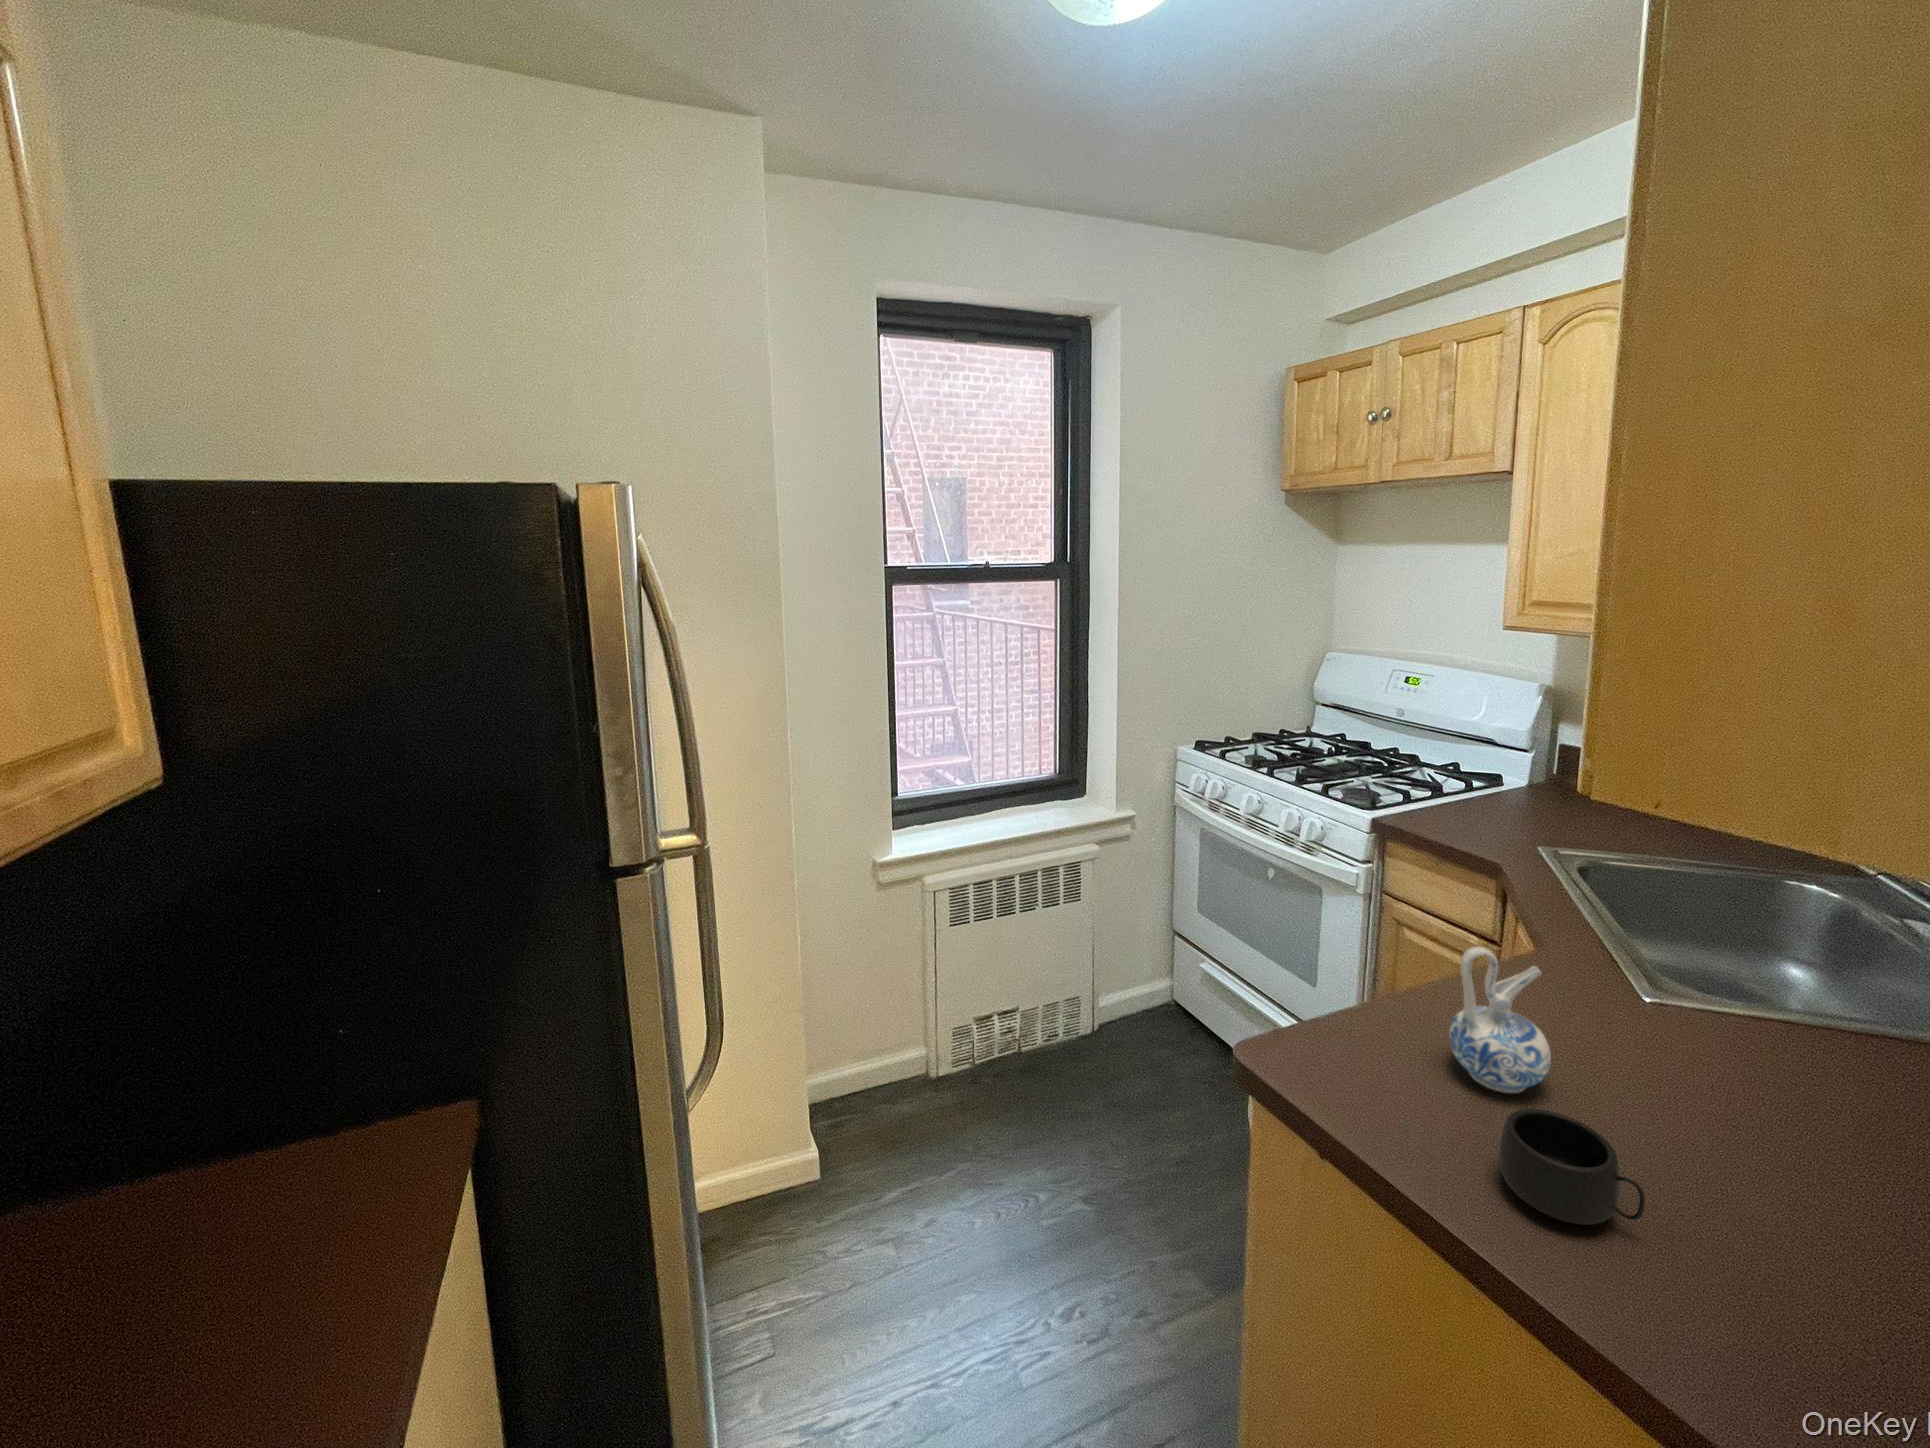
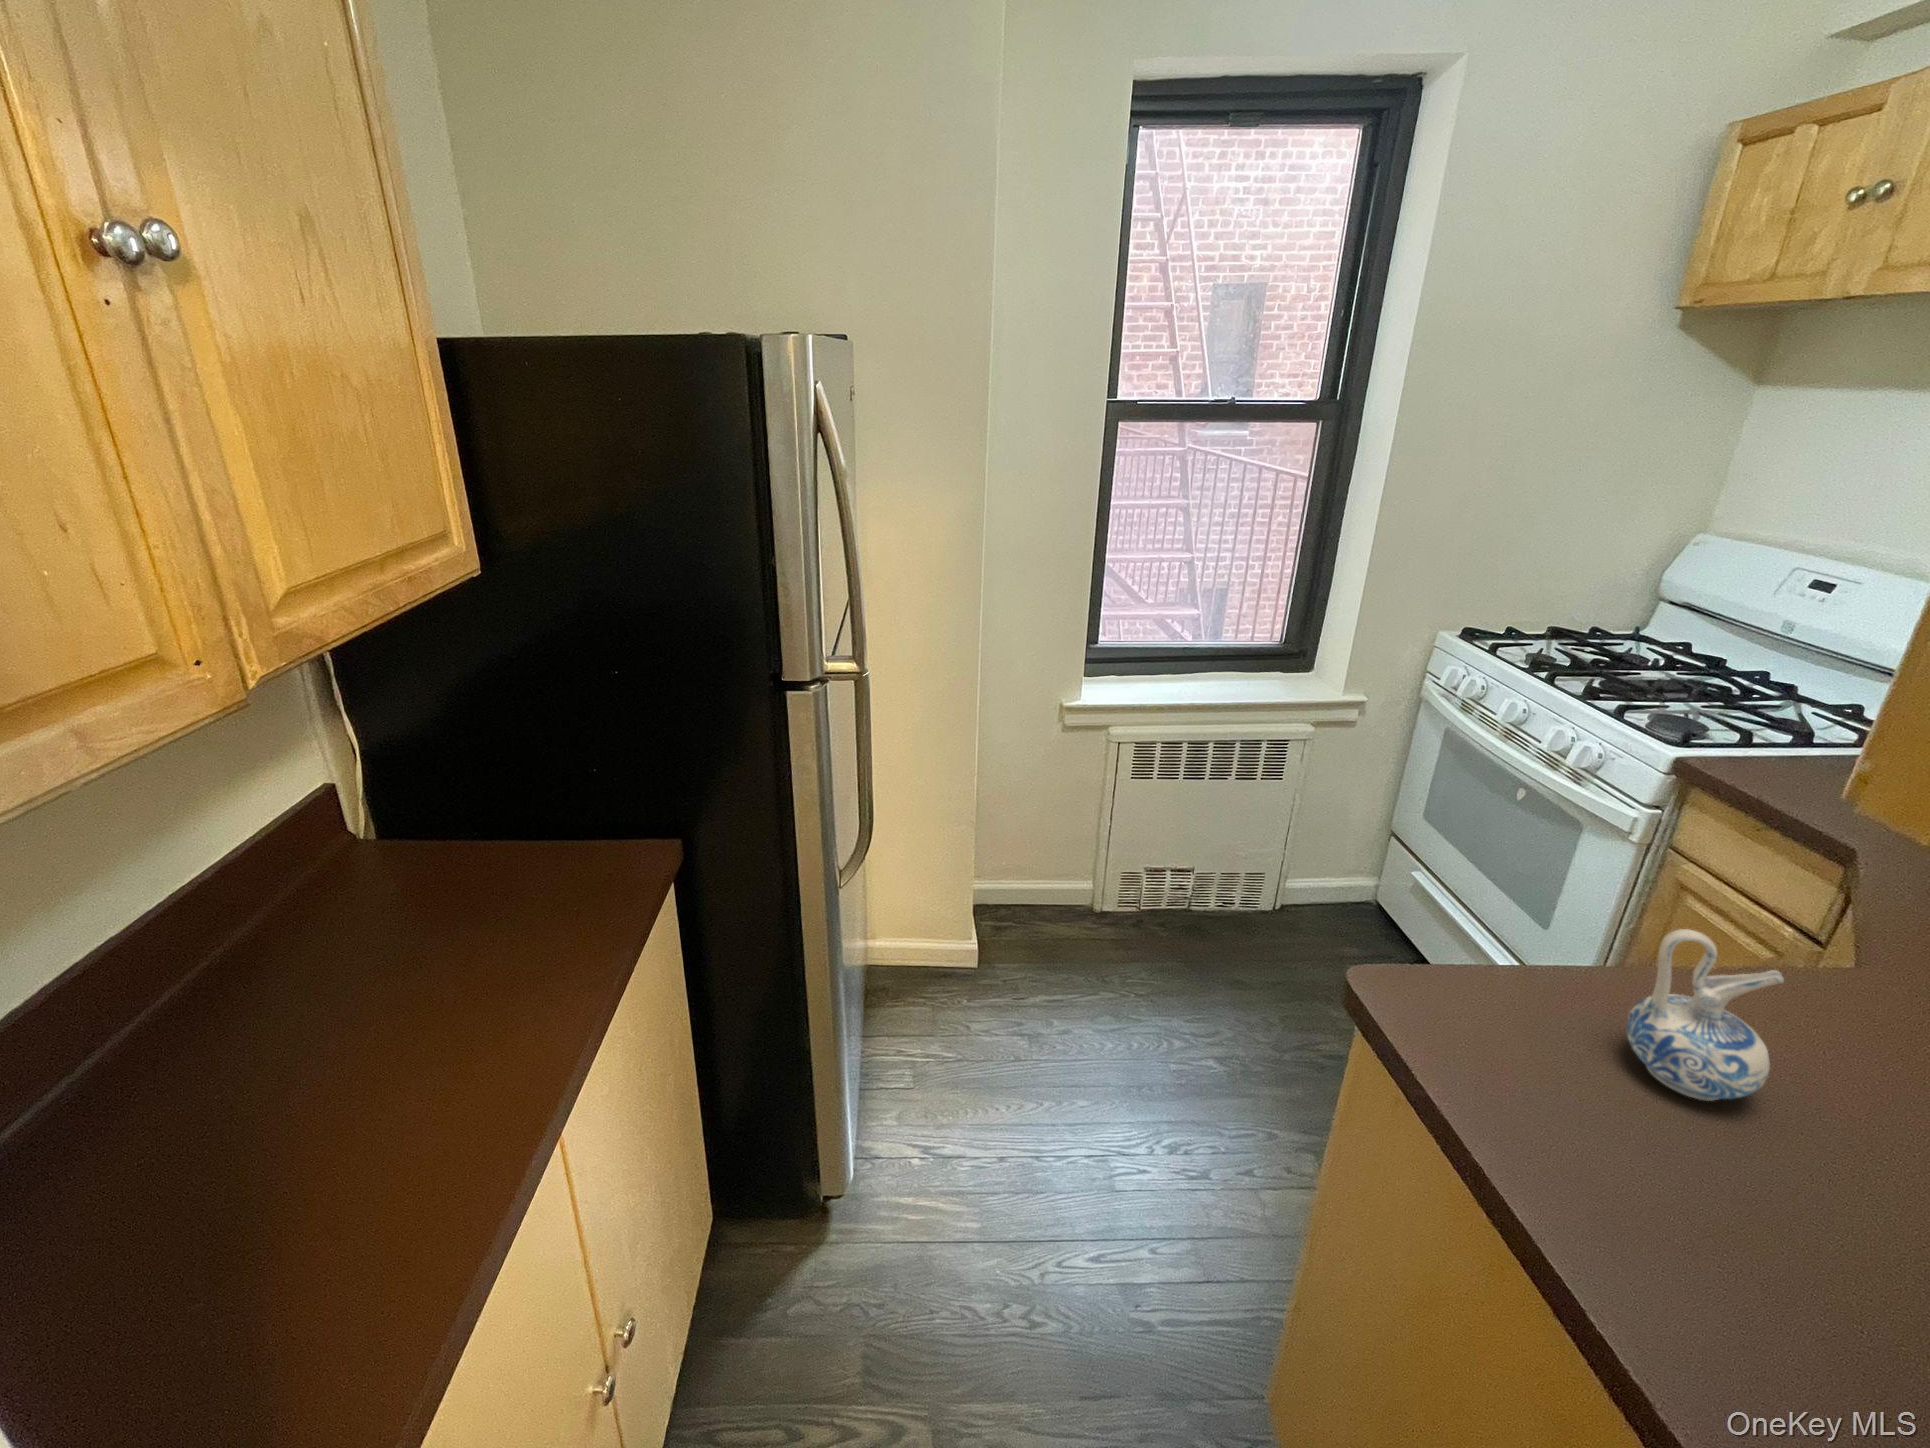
mug: present [1499,1109,1645,1225] -> none [1621,1114,1805,1270]

